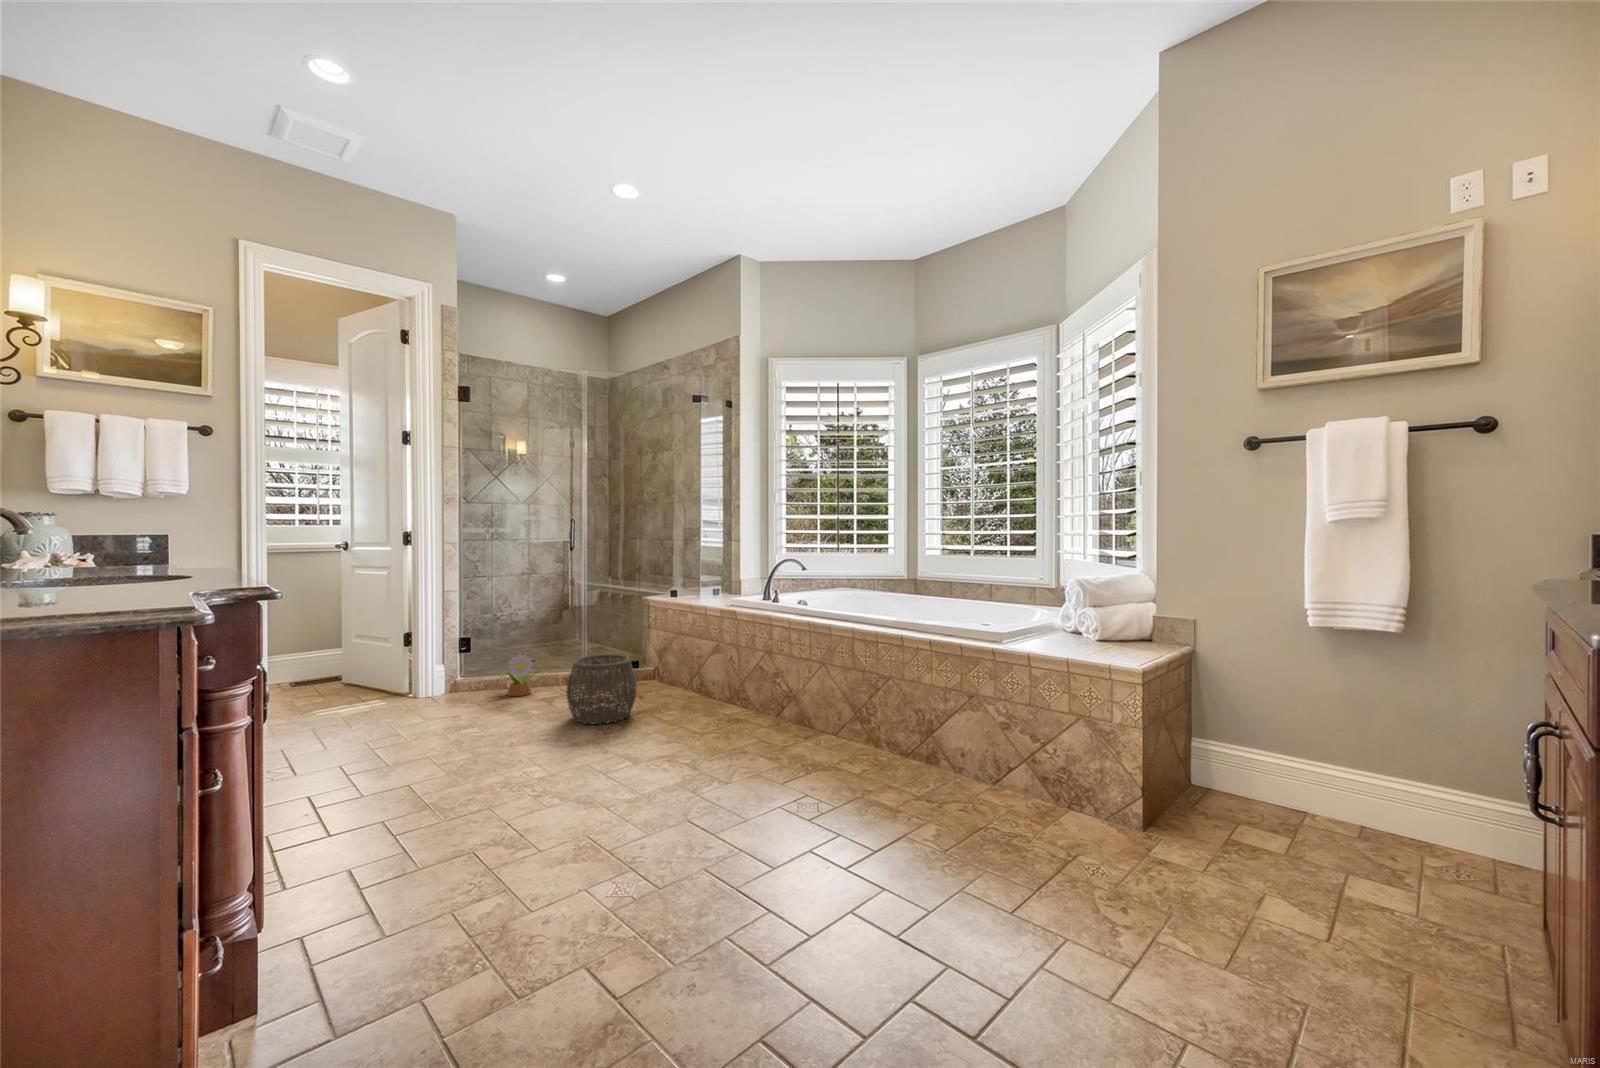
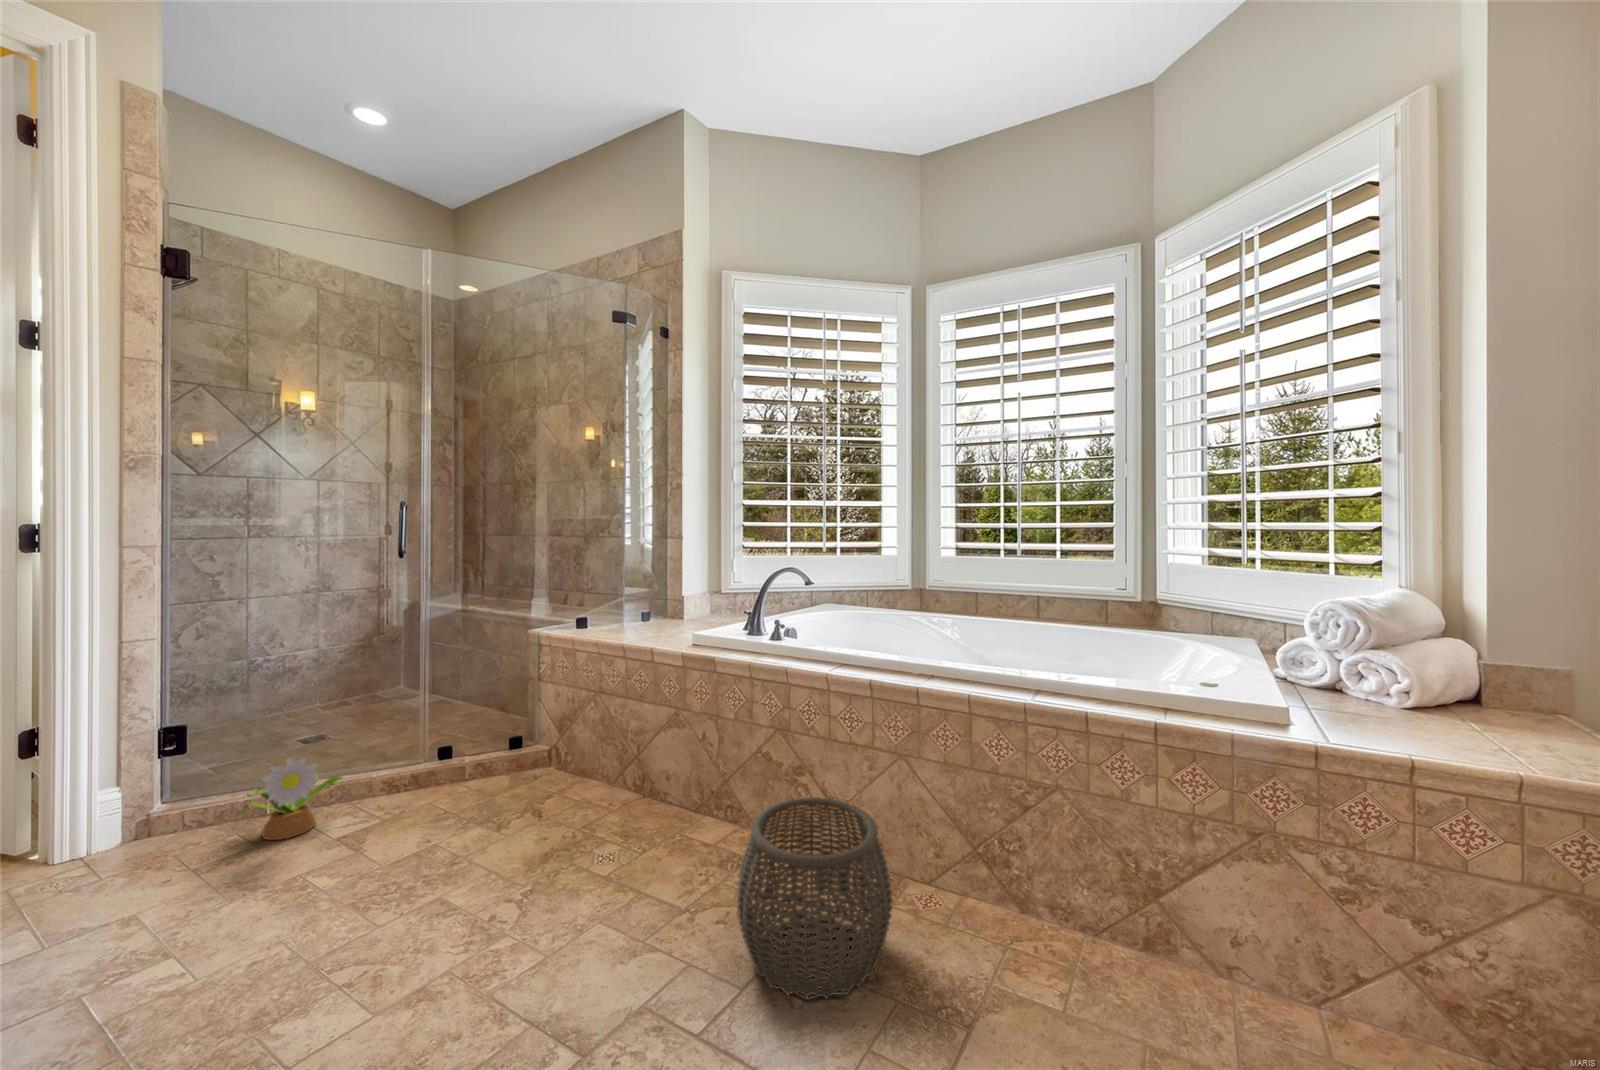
woven basket: present [566,654,637,724] -> present [737,798,893,1000]

